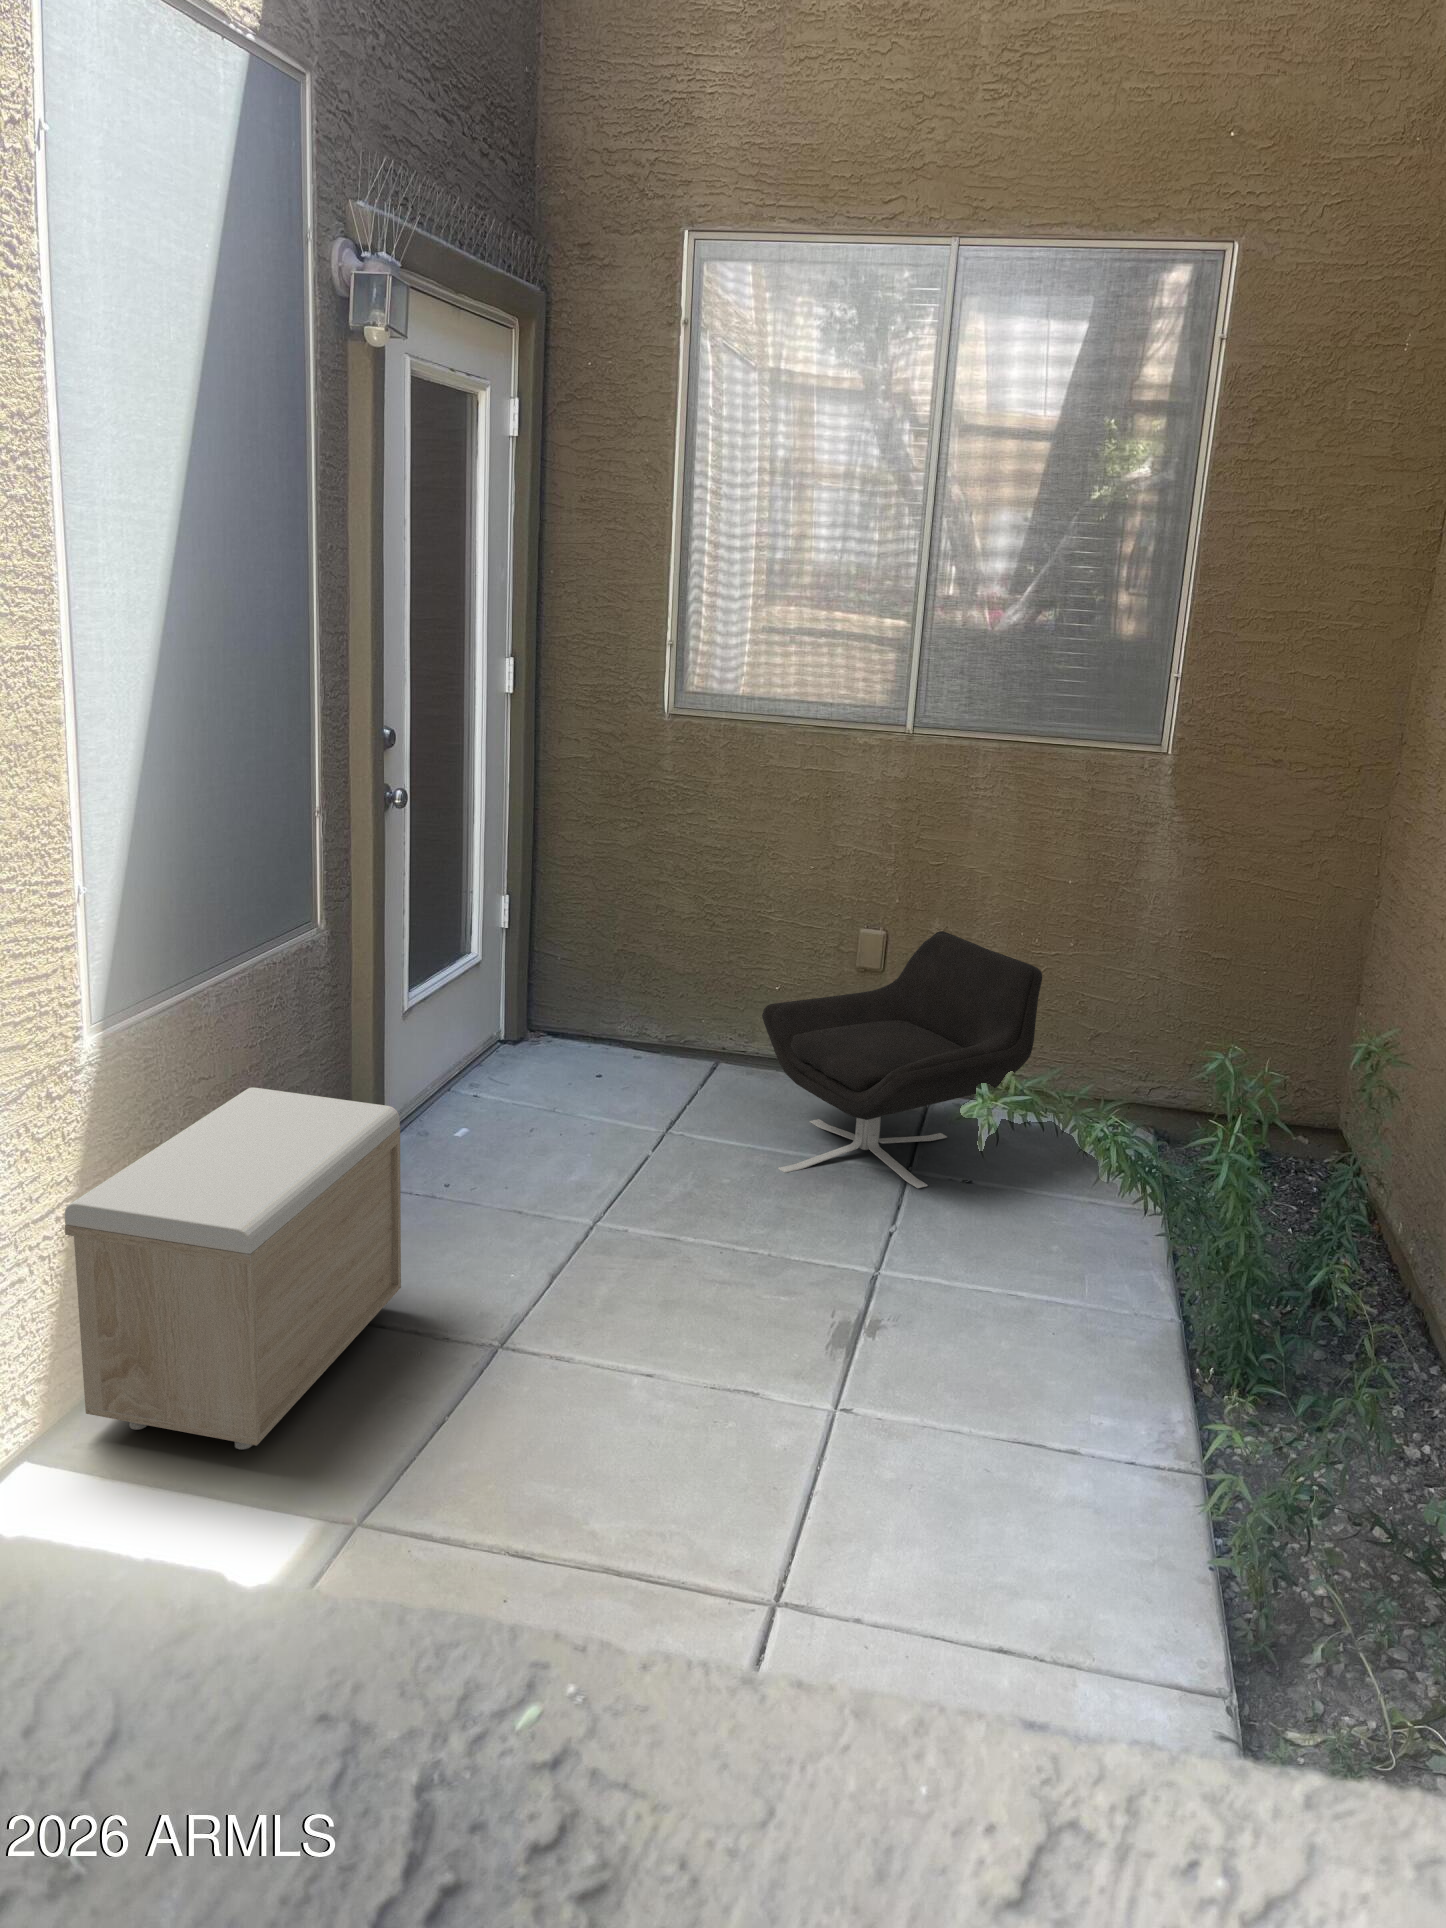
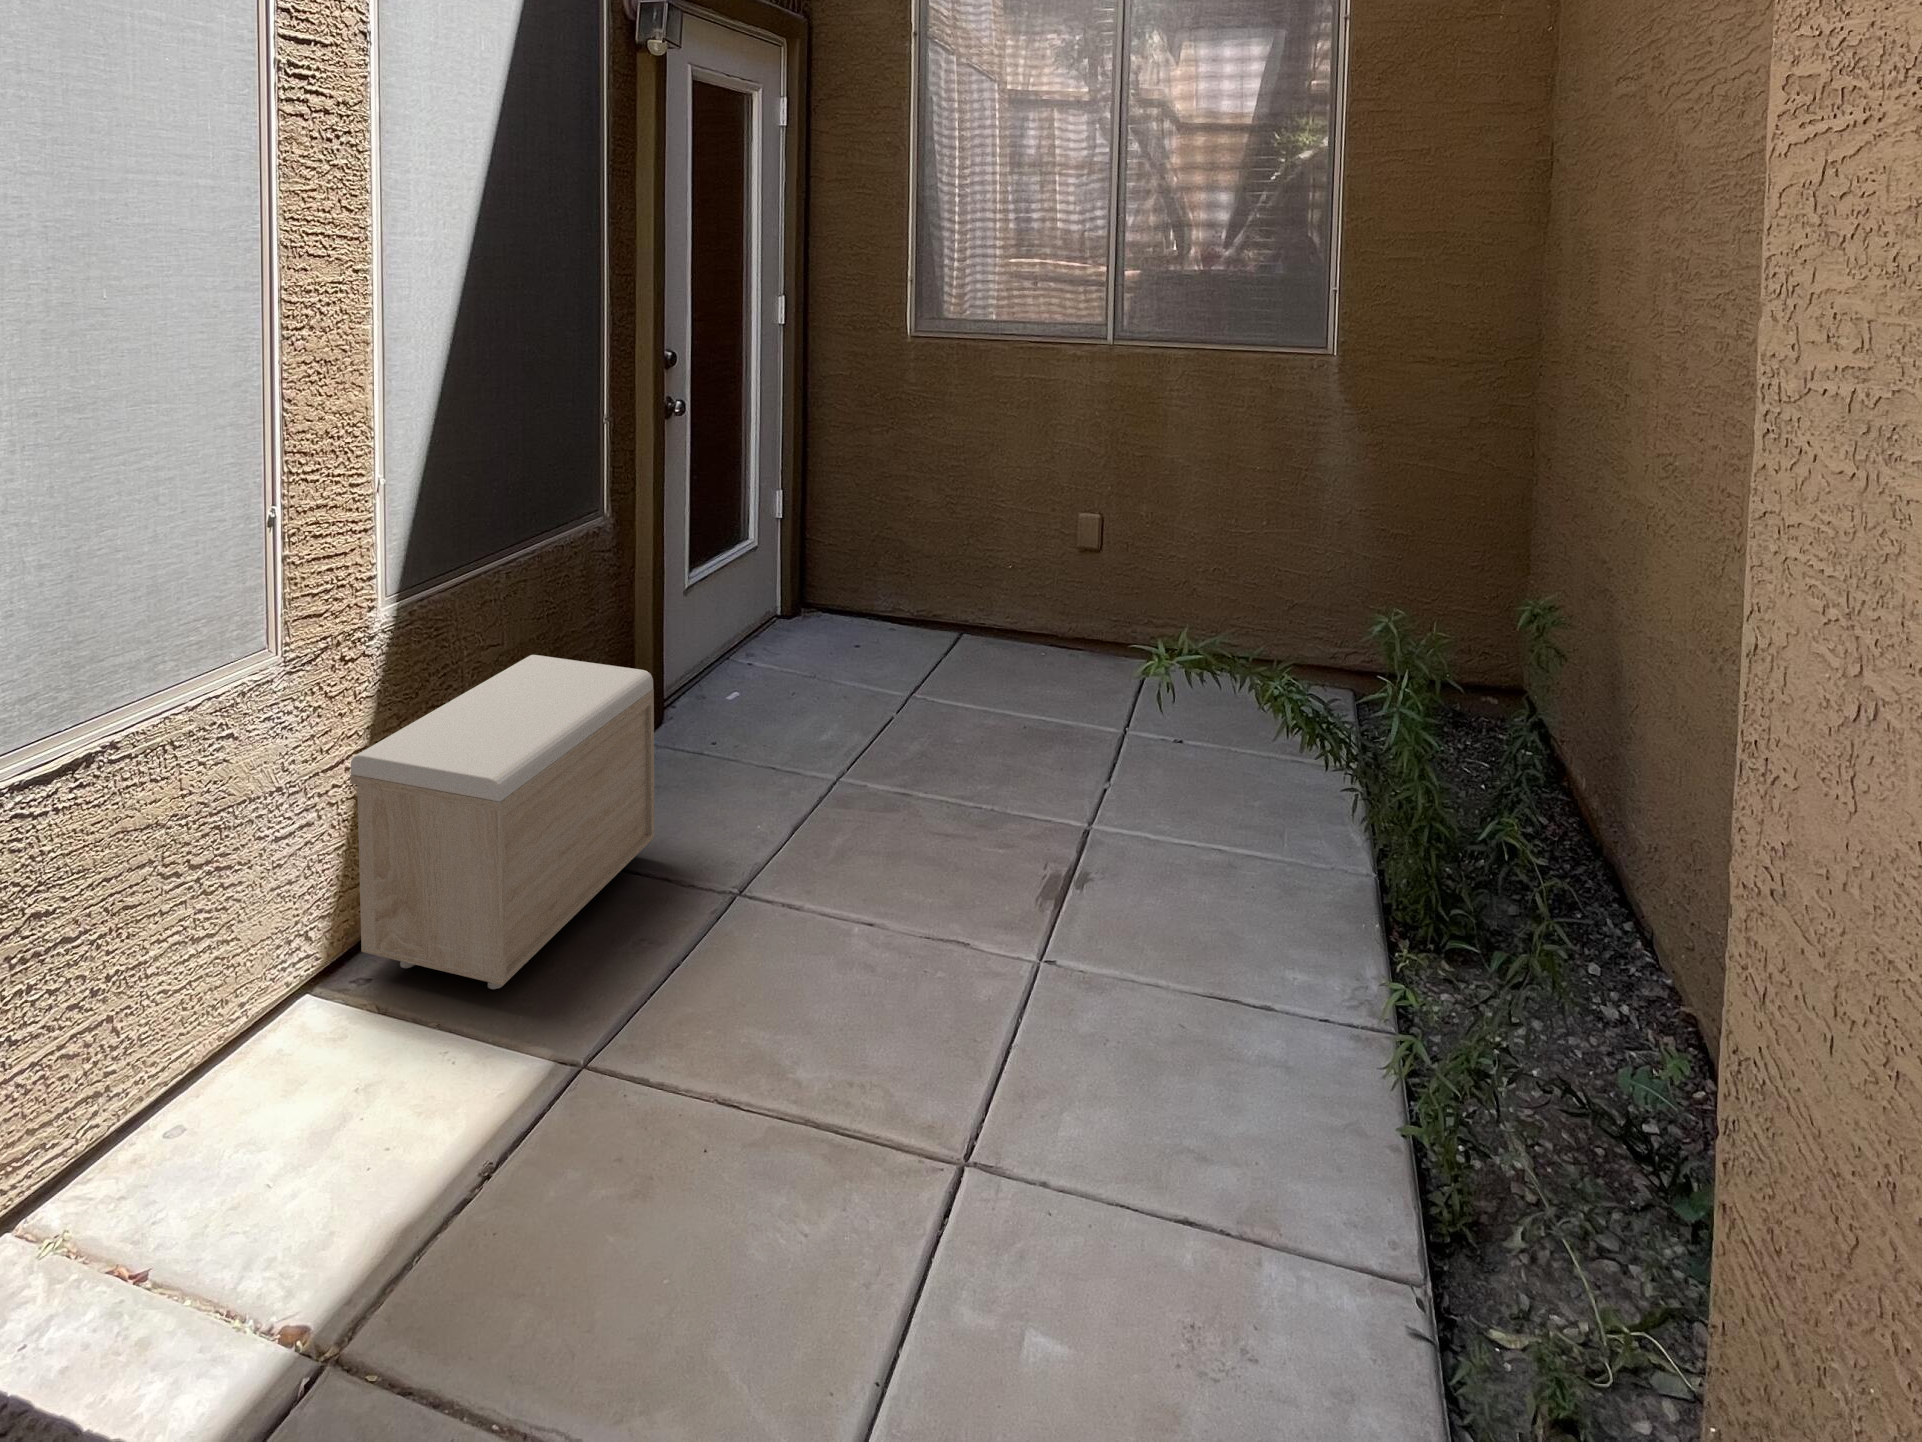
lounge chair: present [762,931,1042,1188] -> none [988,516,1232,749]

